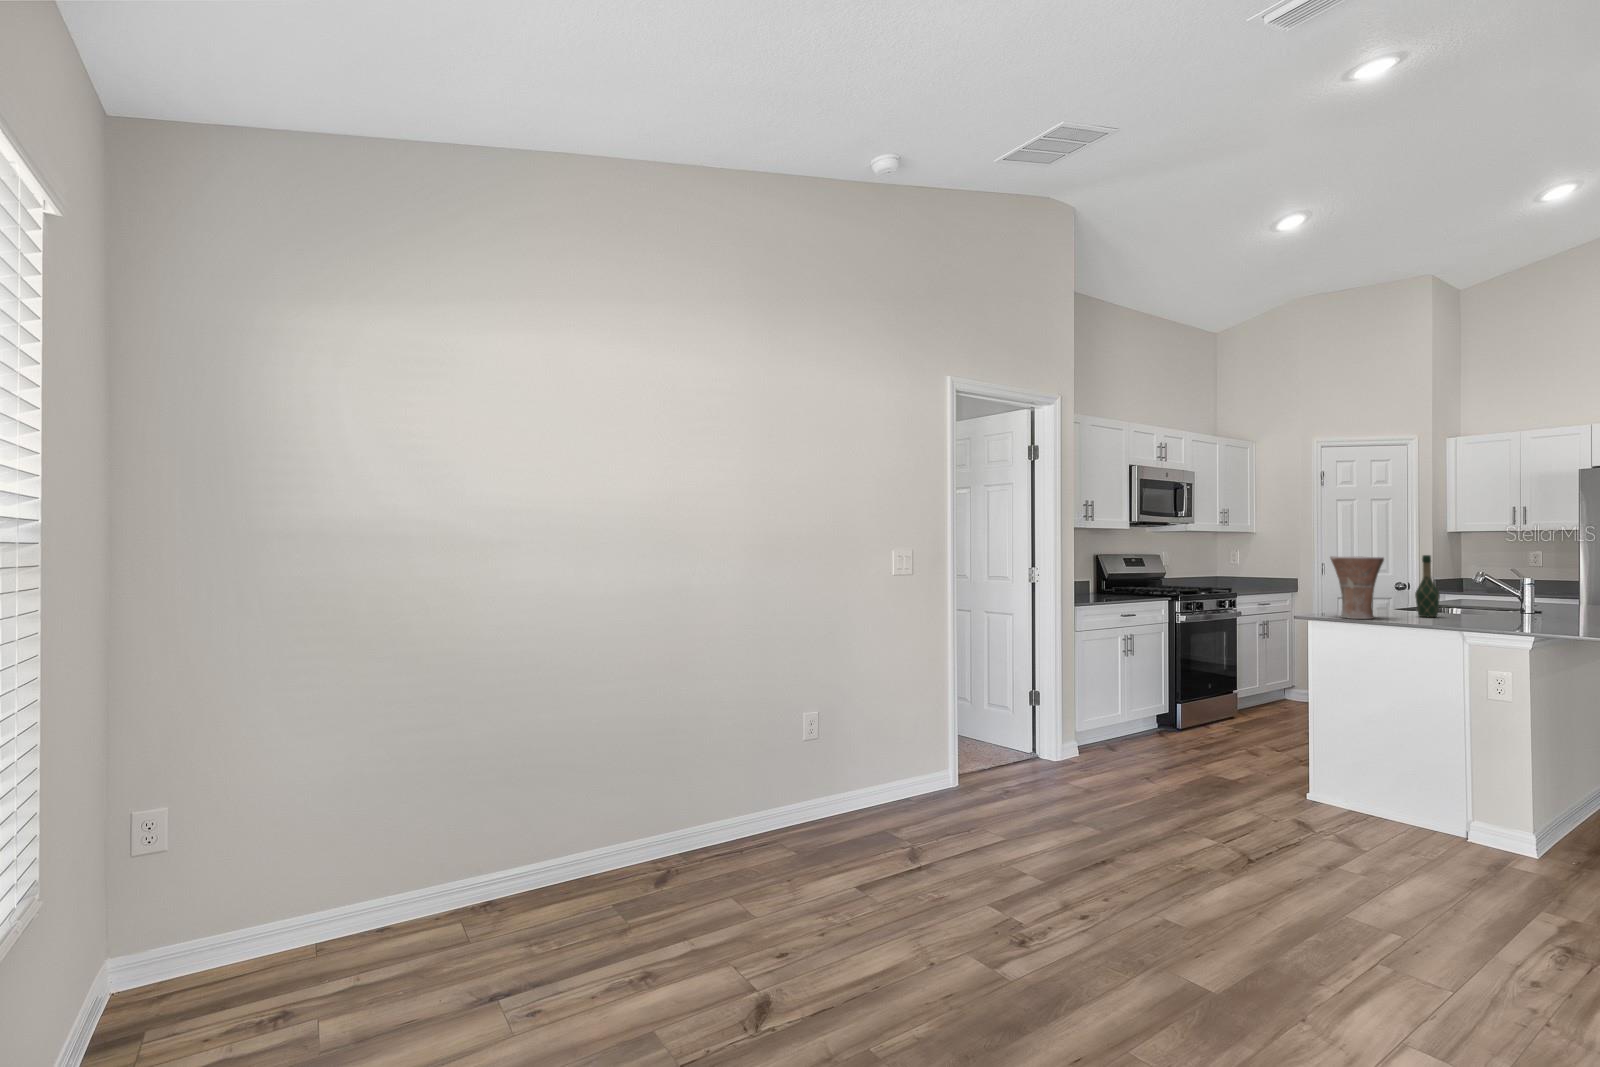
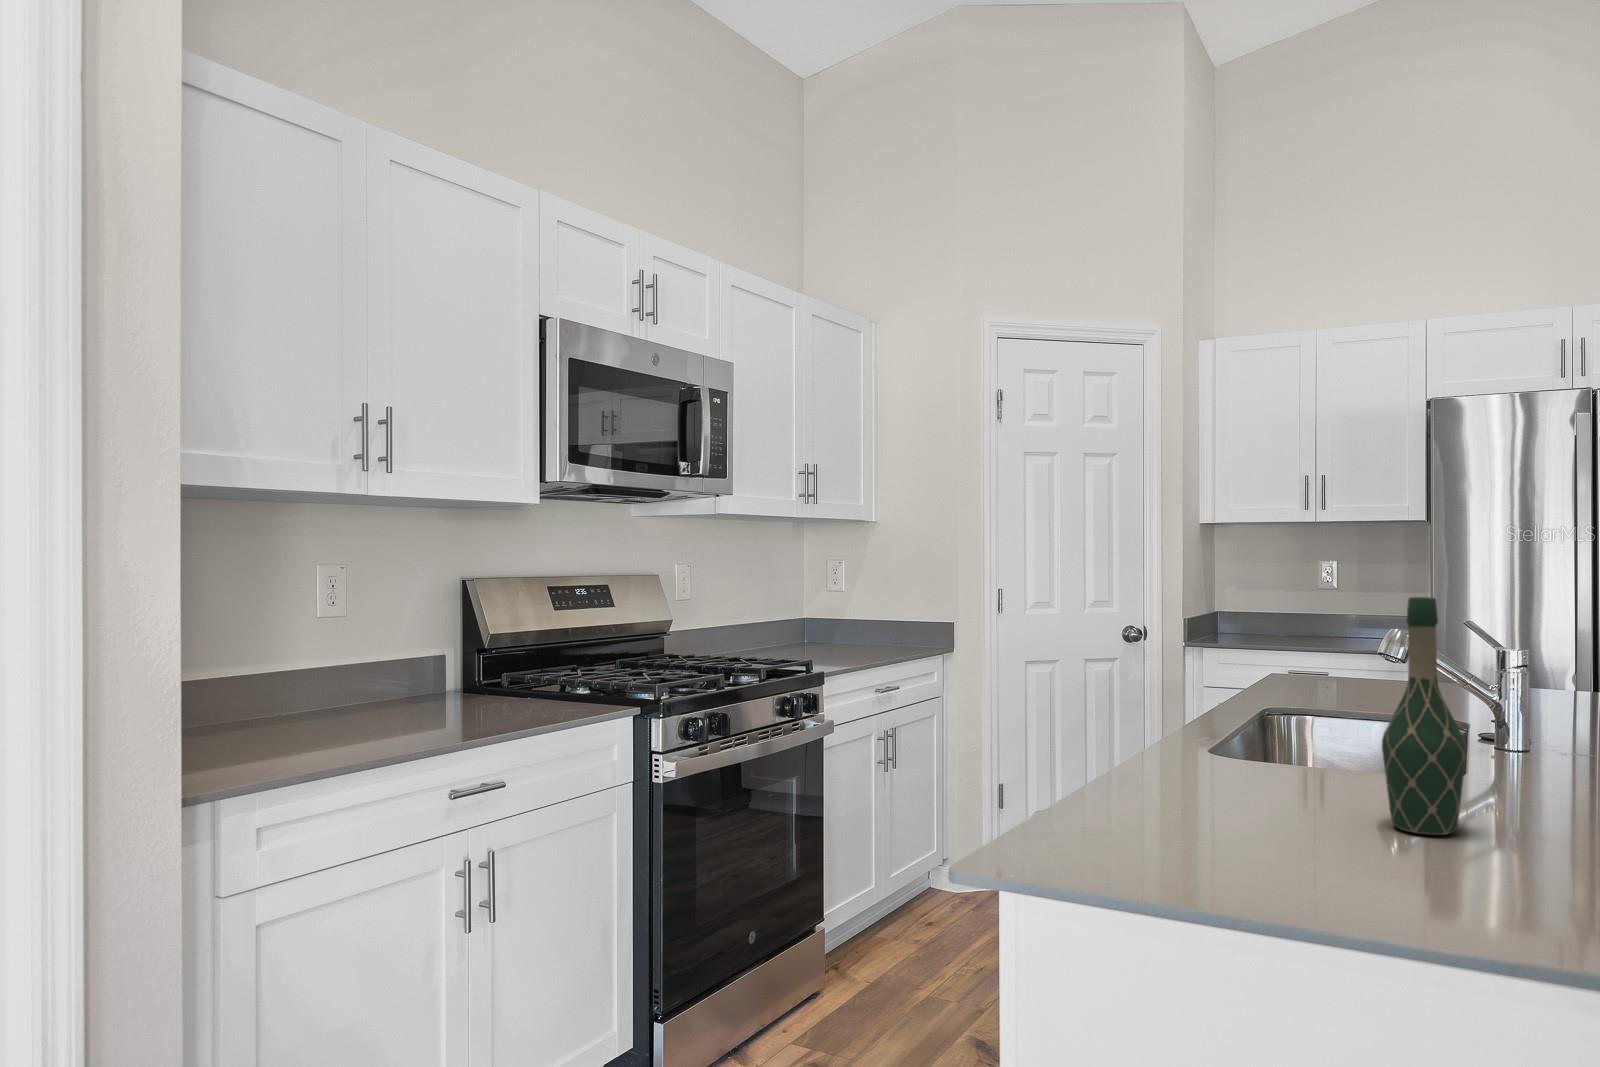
vase: present [1330,556,1384,619] -> none [1126,605,1328,880]

